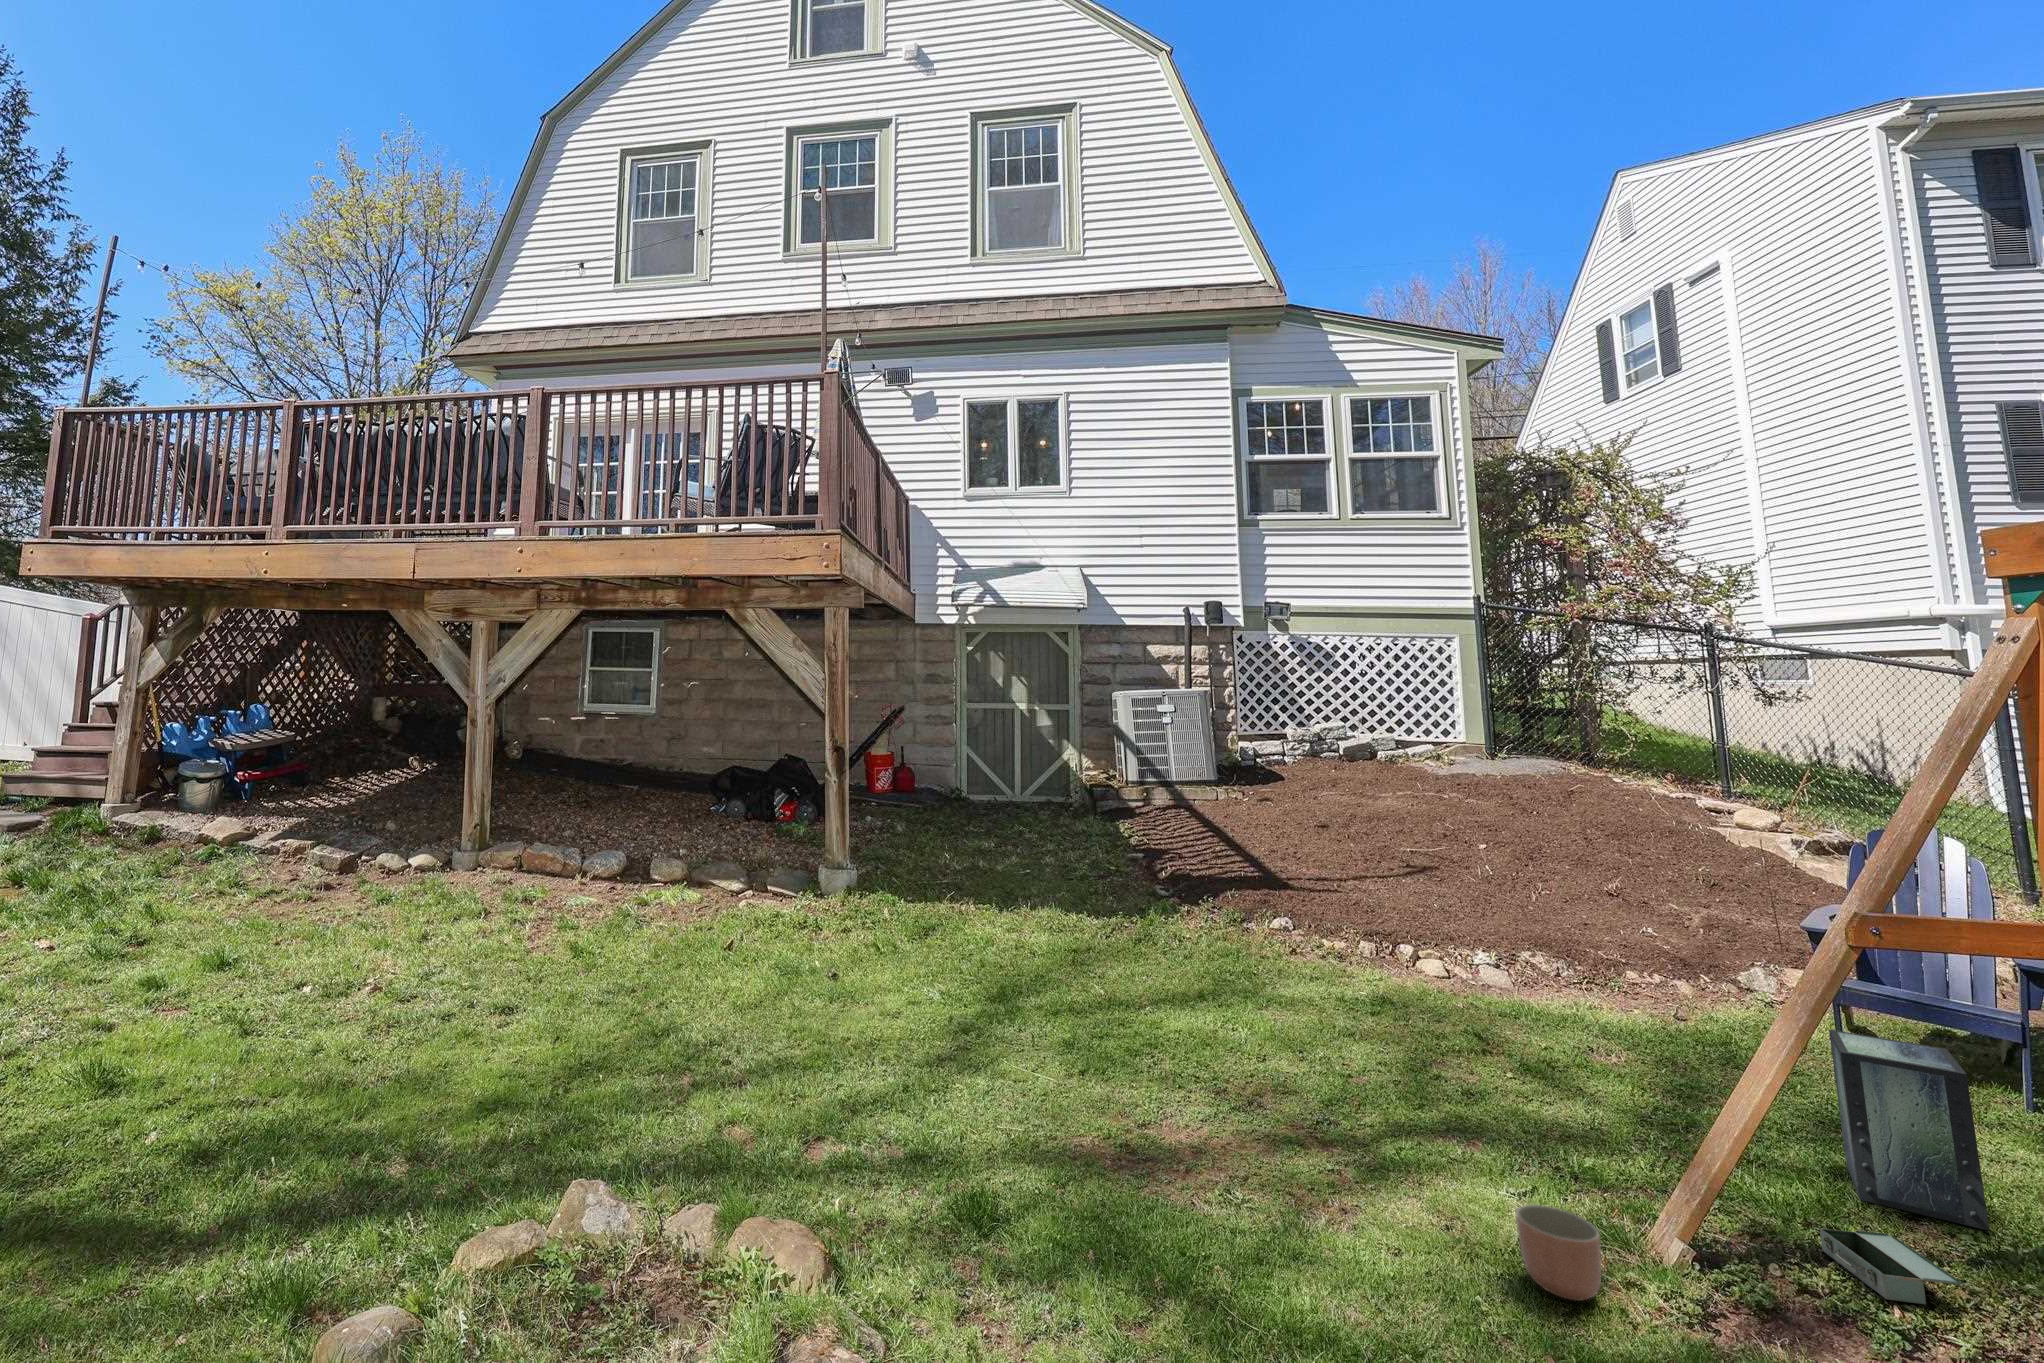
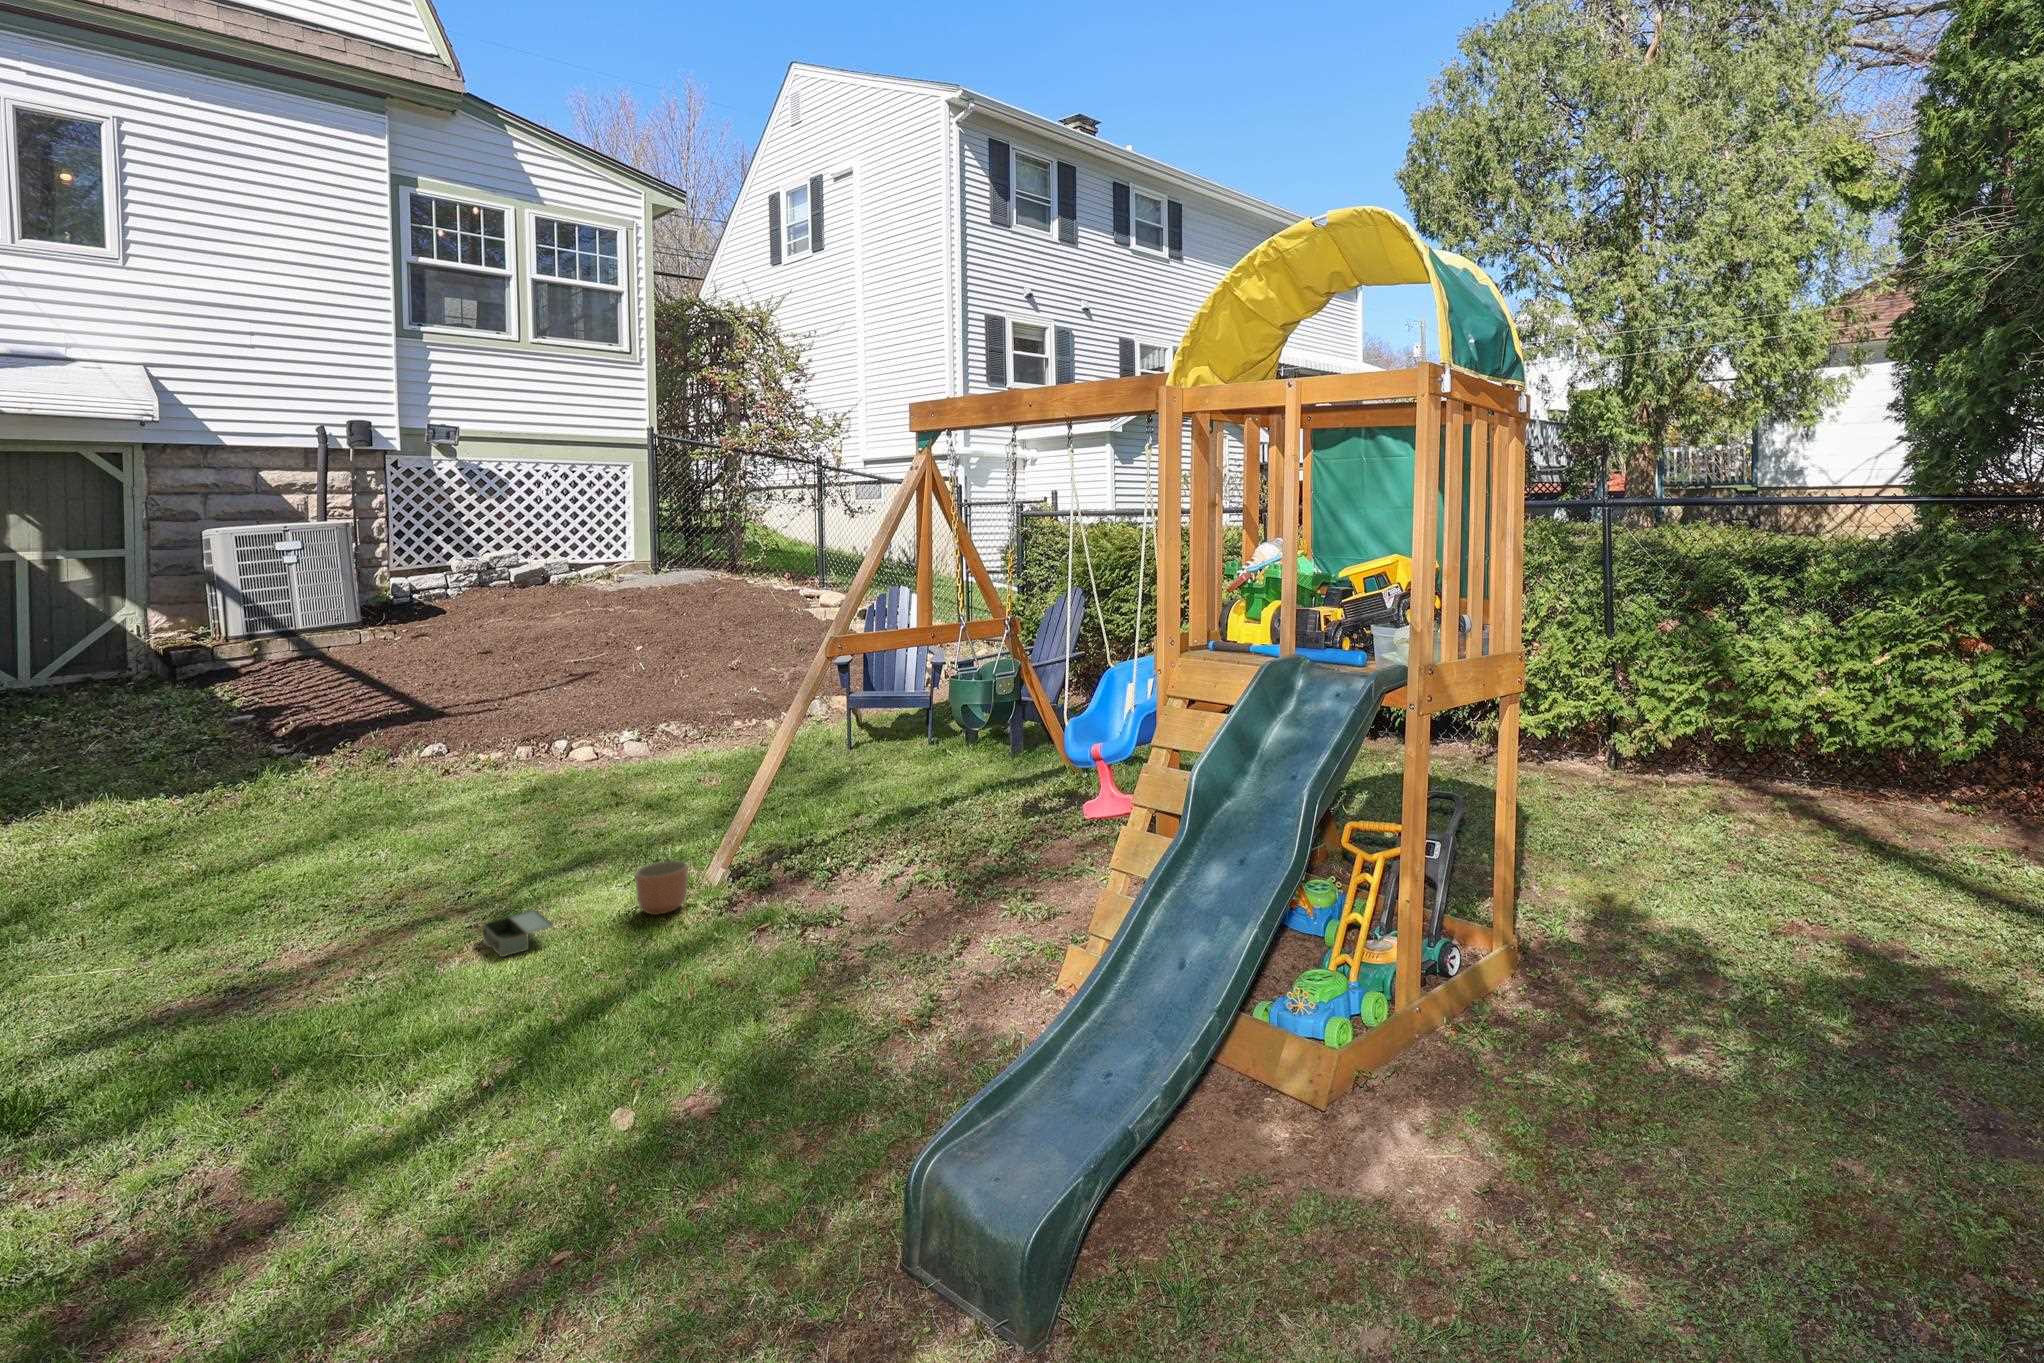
storage box: present [1829,1029,1989,1231] -> none [834,710,891,807]
toolbox: present [1820,1228,1961,1305] -> present [482,910,553,957]

